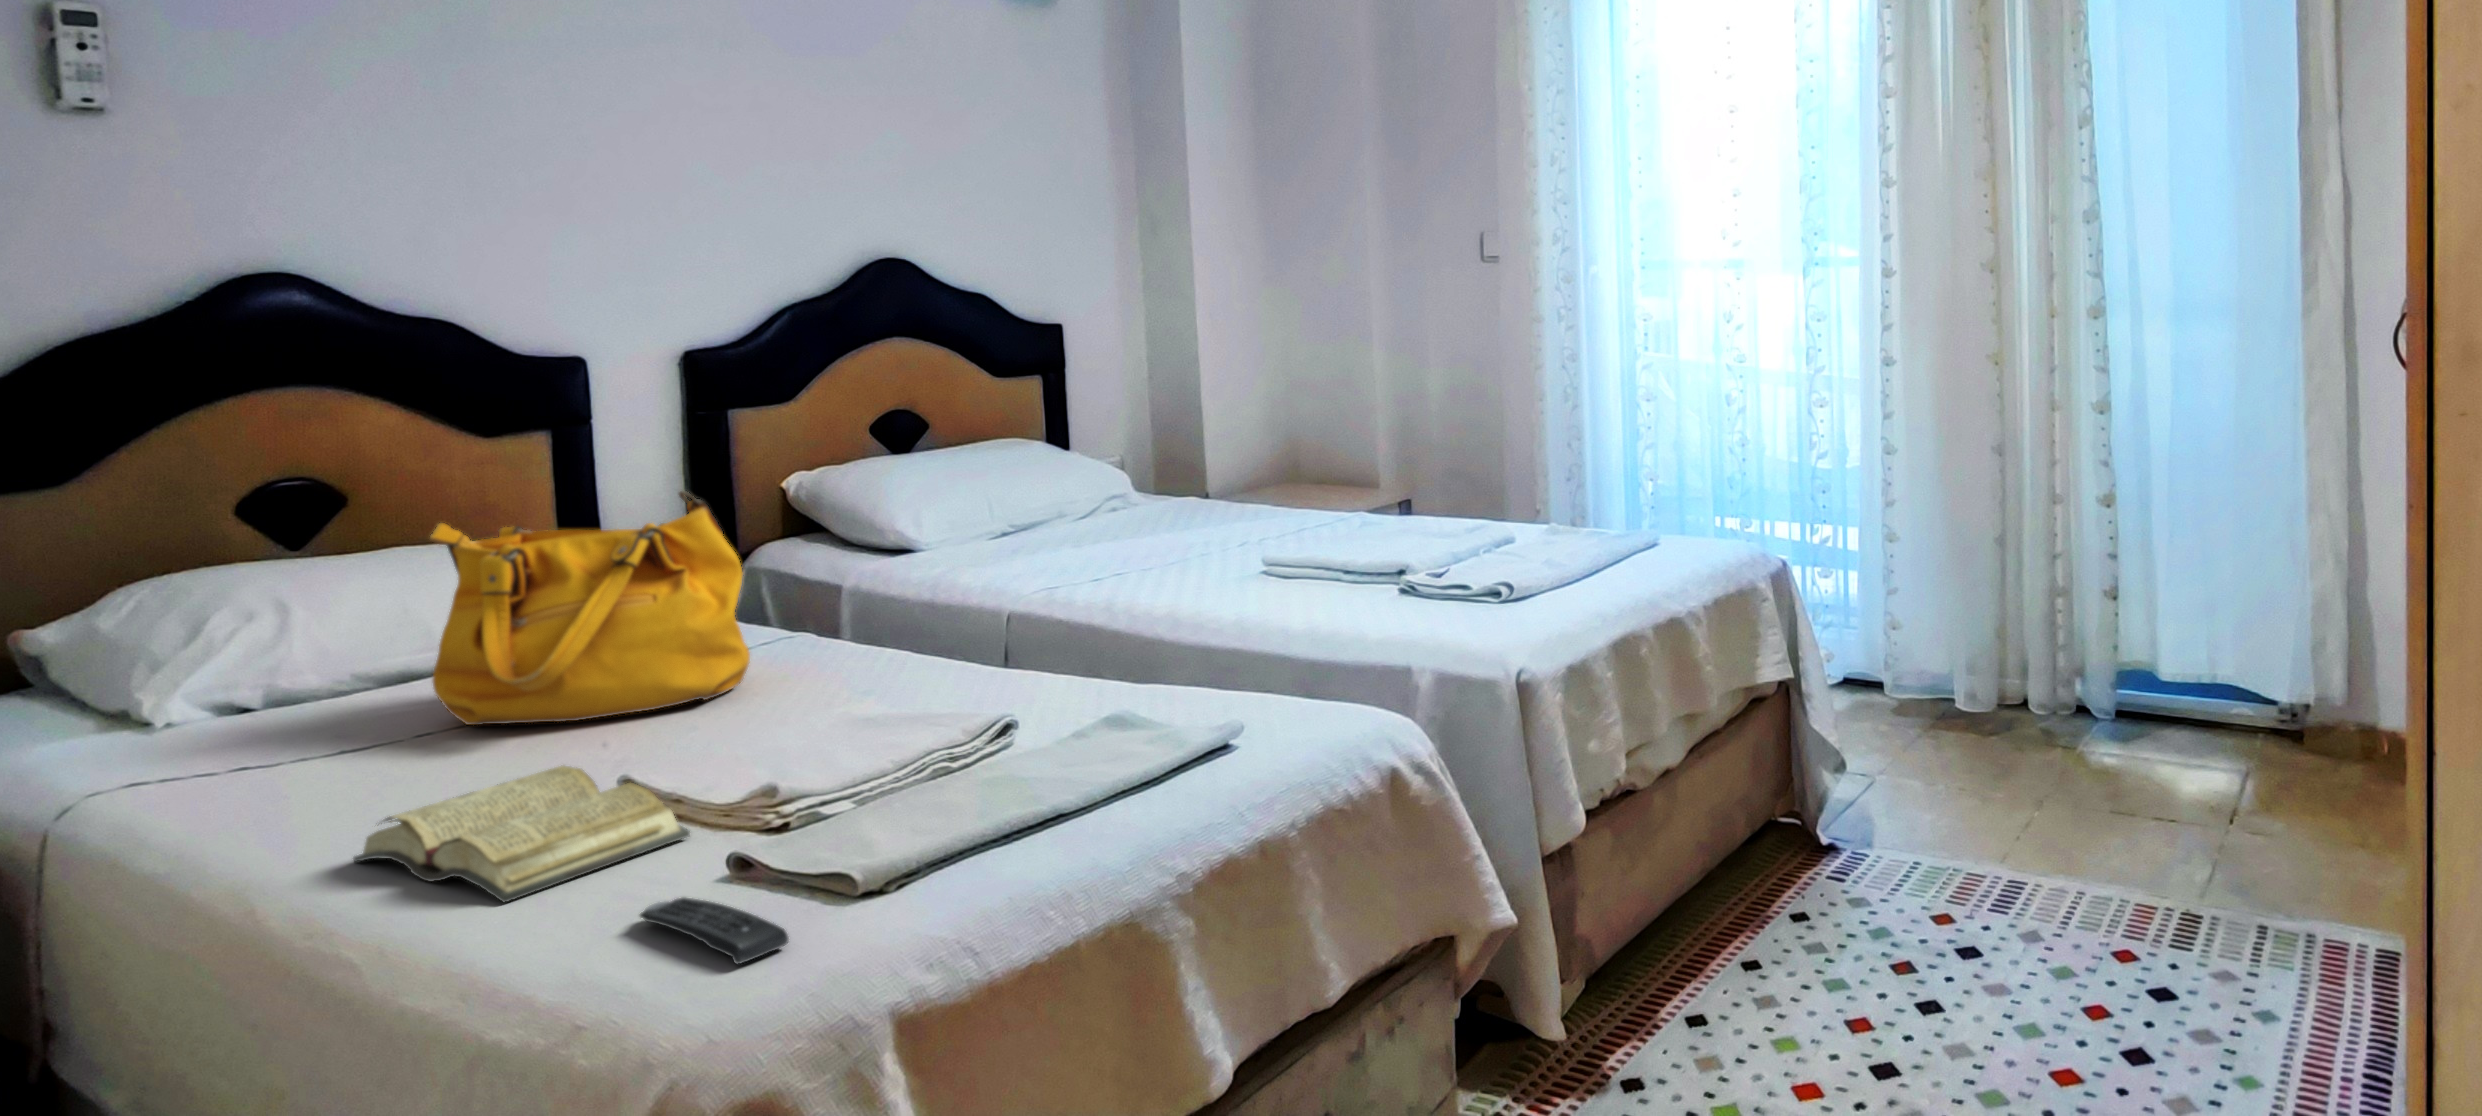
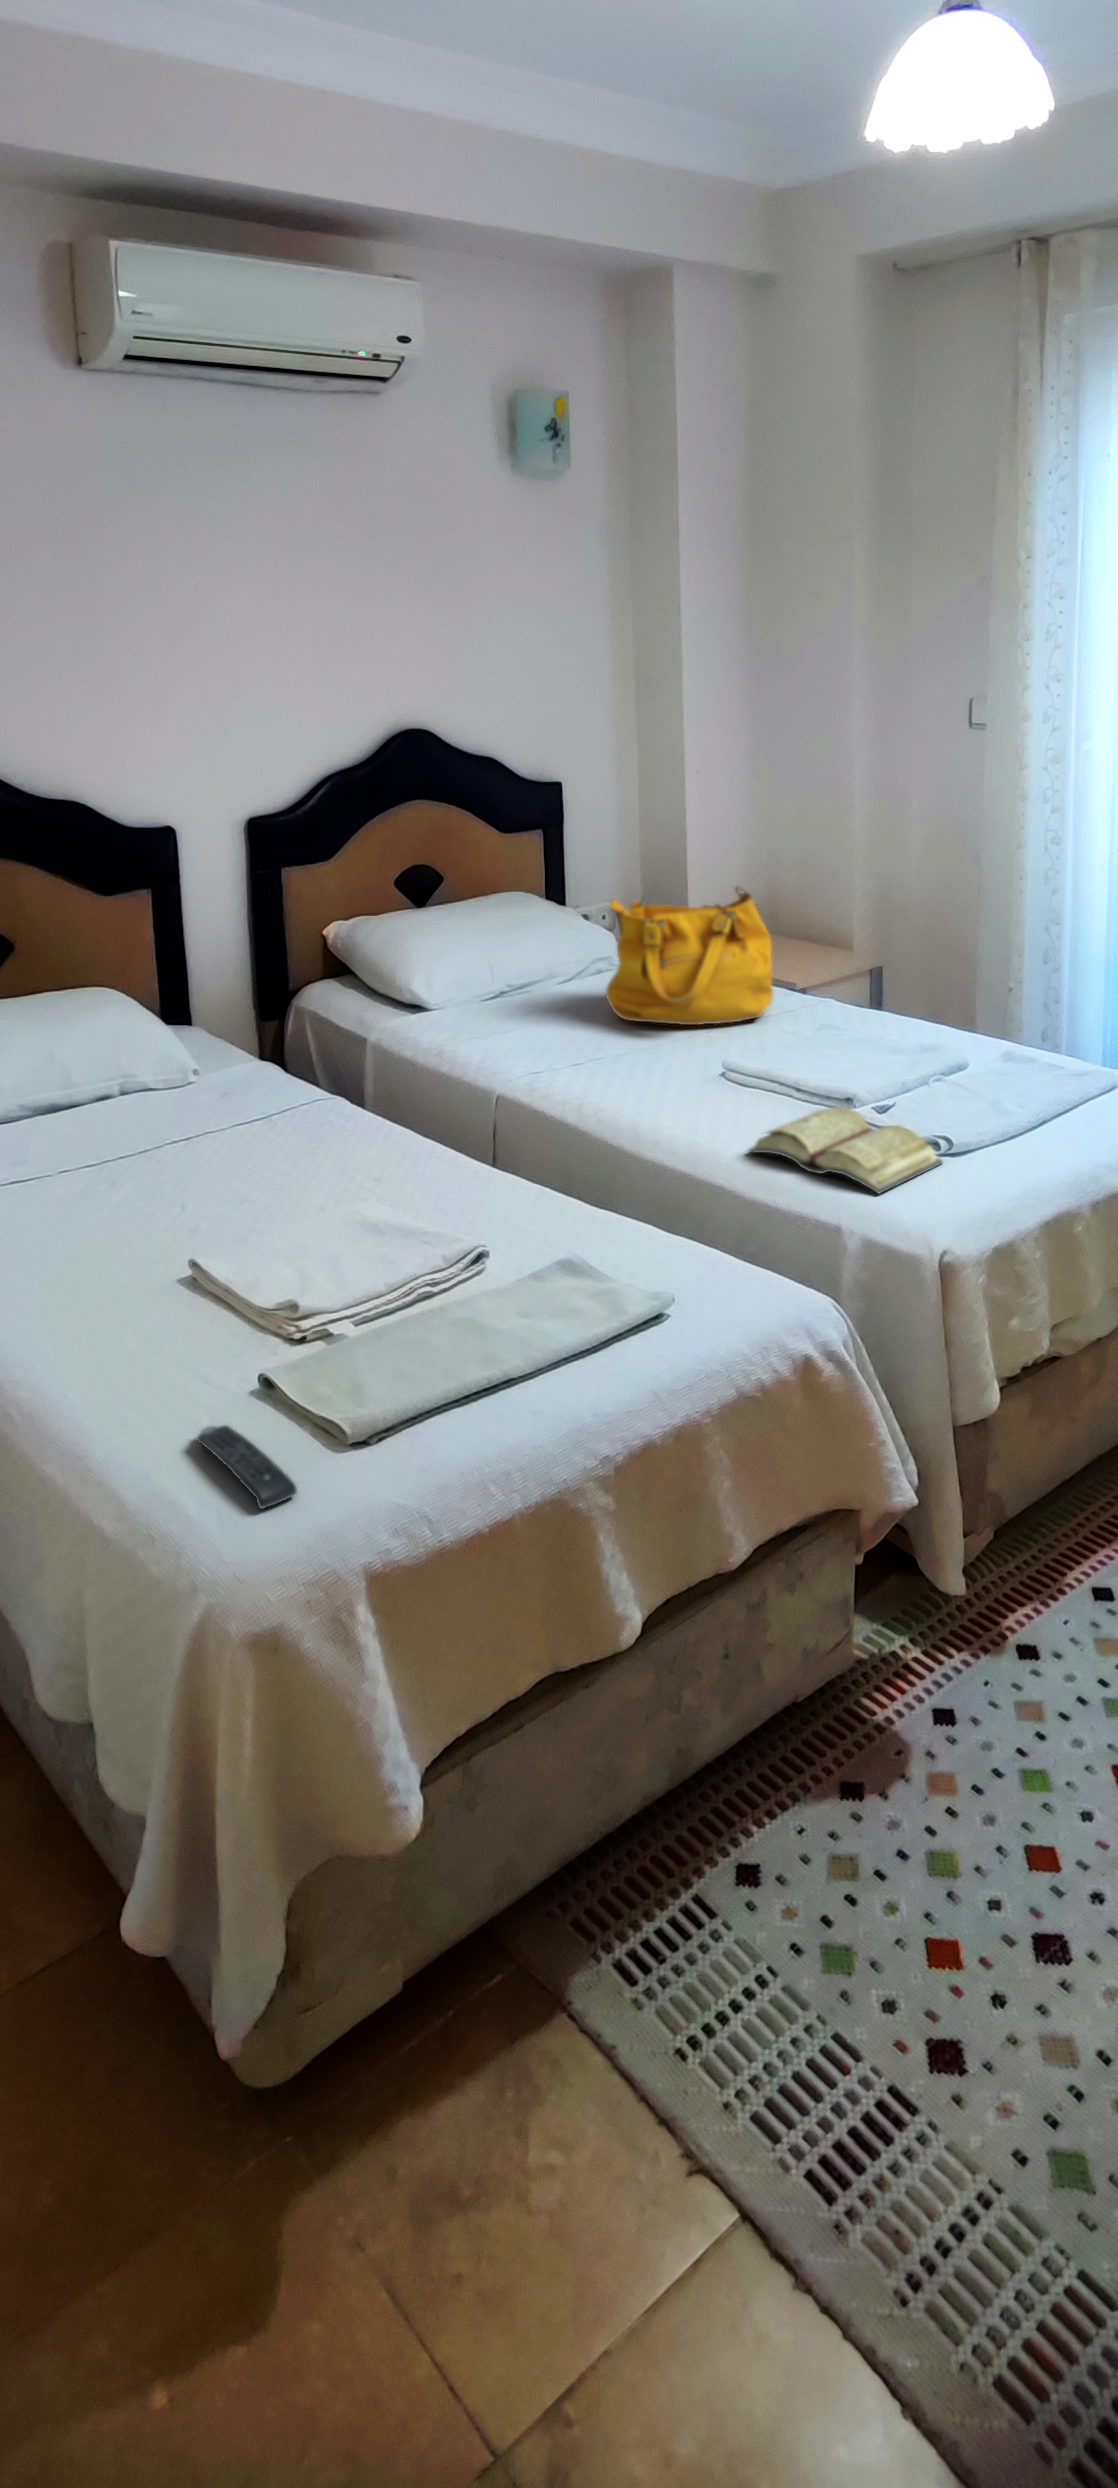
handbag: present [430,491,750,725] -> present [606,887,773,1025]
diary: present [353,766,690,902] -> present [749,1106,942,1194]

